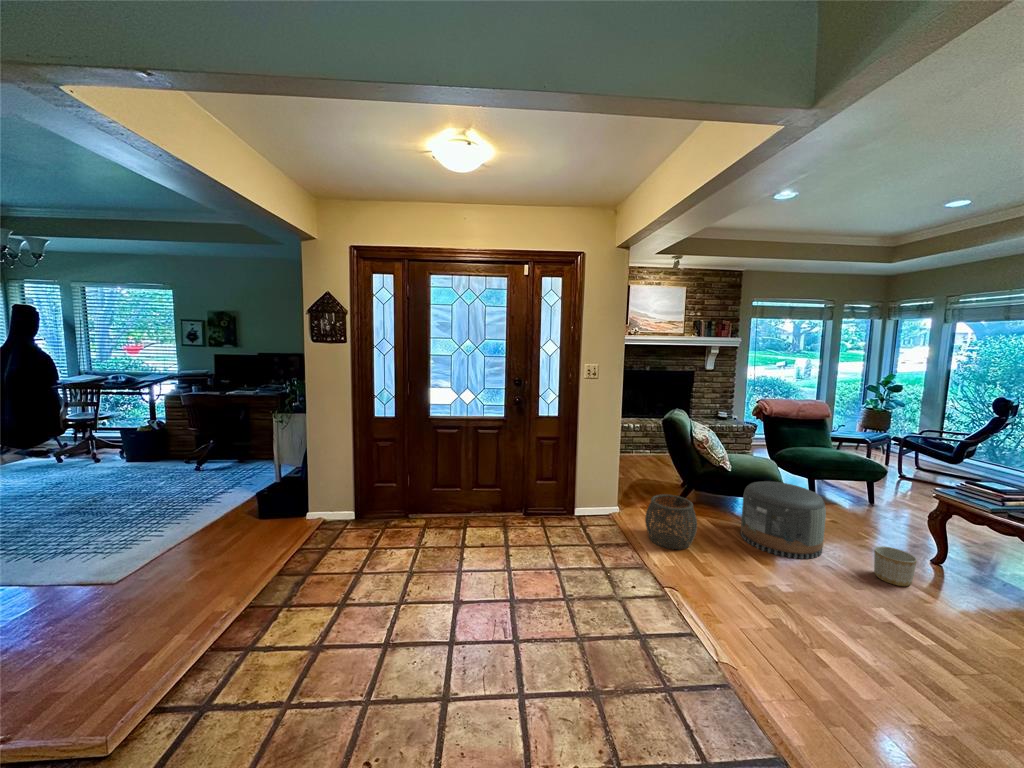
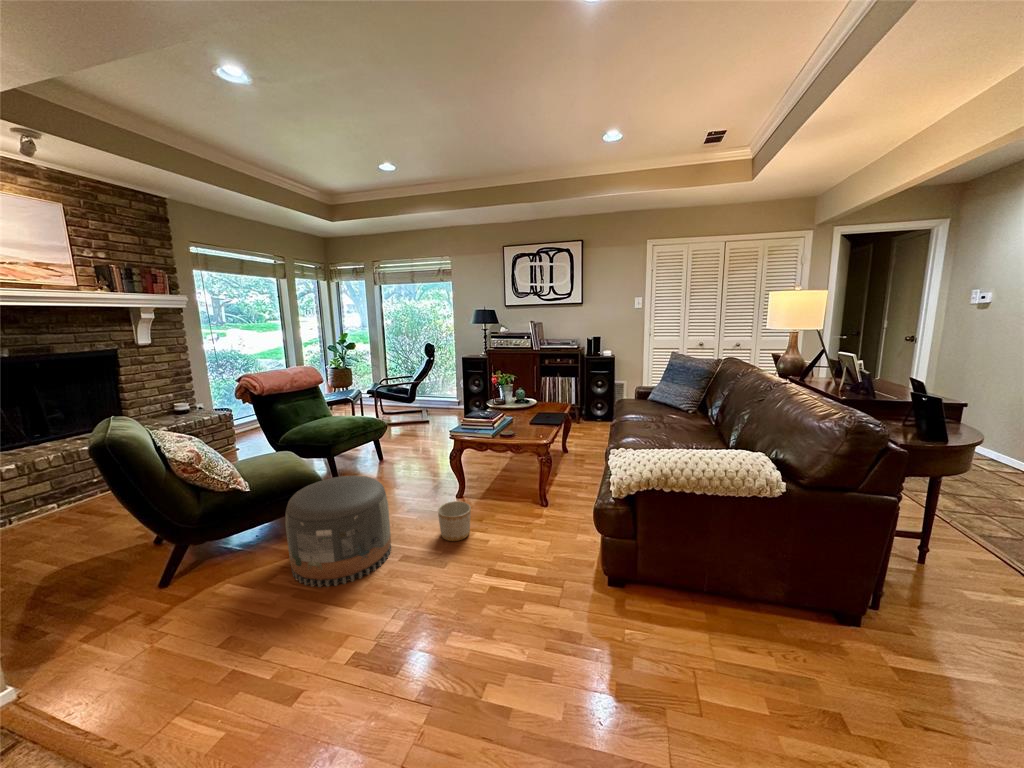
woven basket: present [645,494,697,550] -> none [106,585,238,723]

